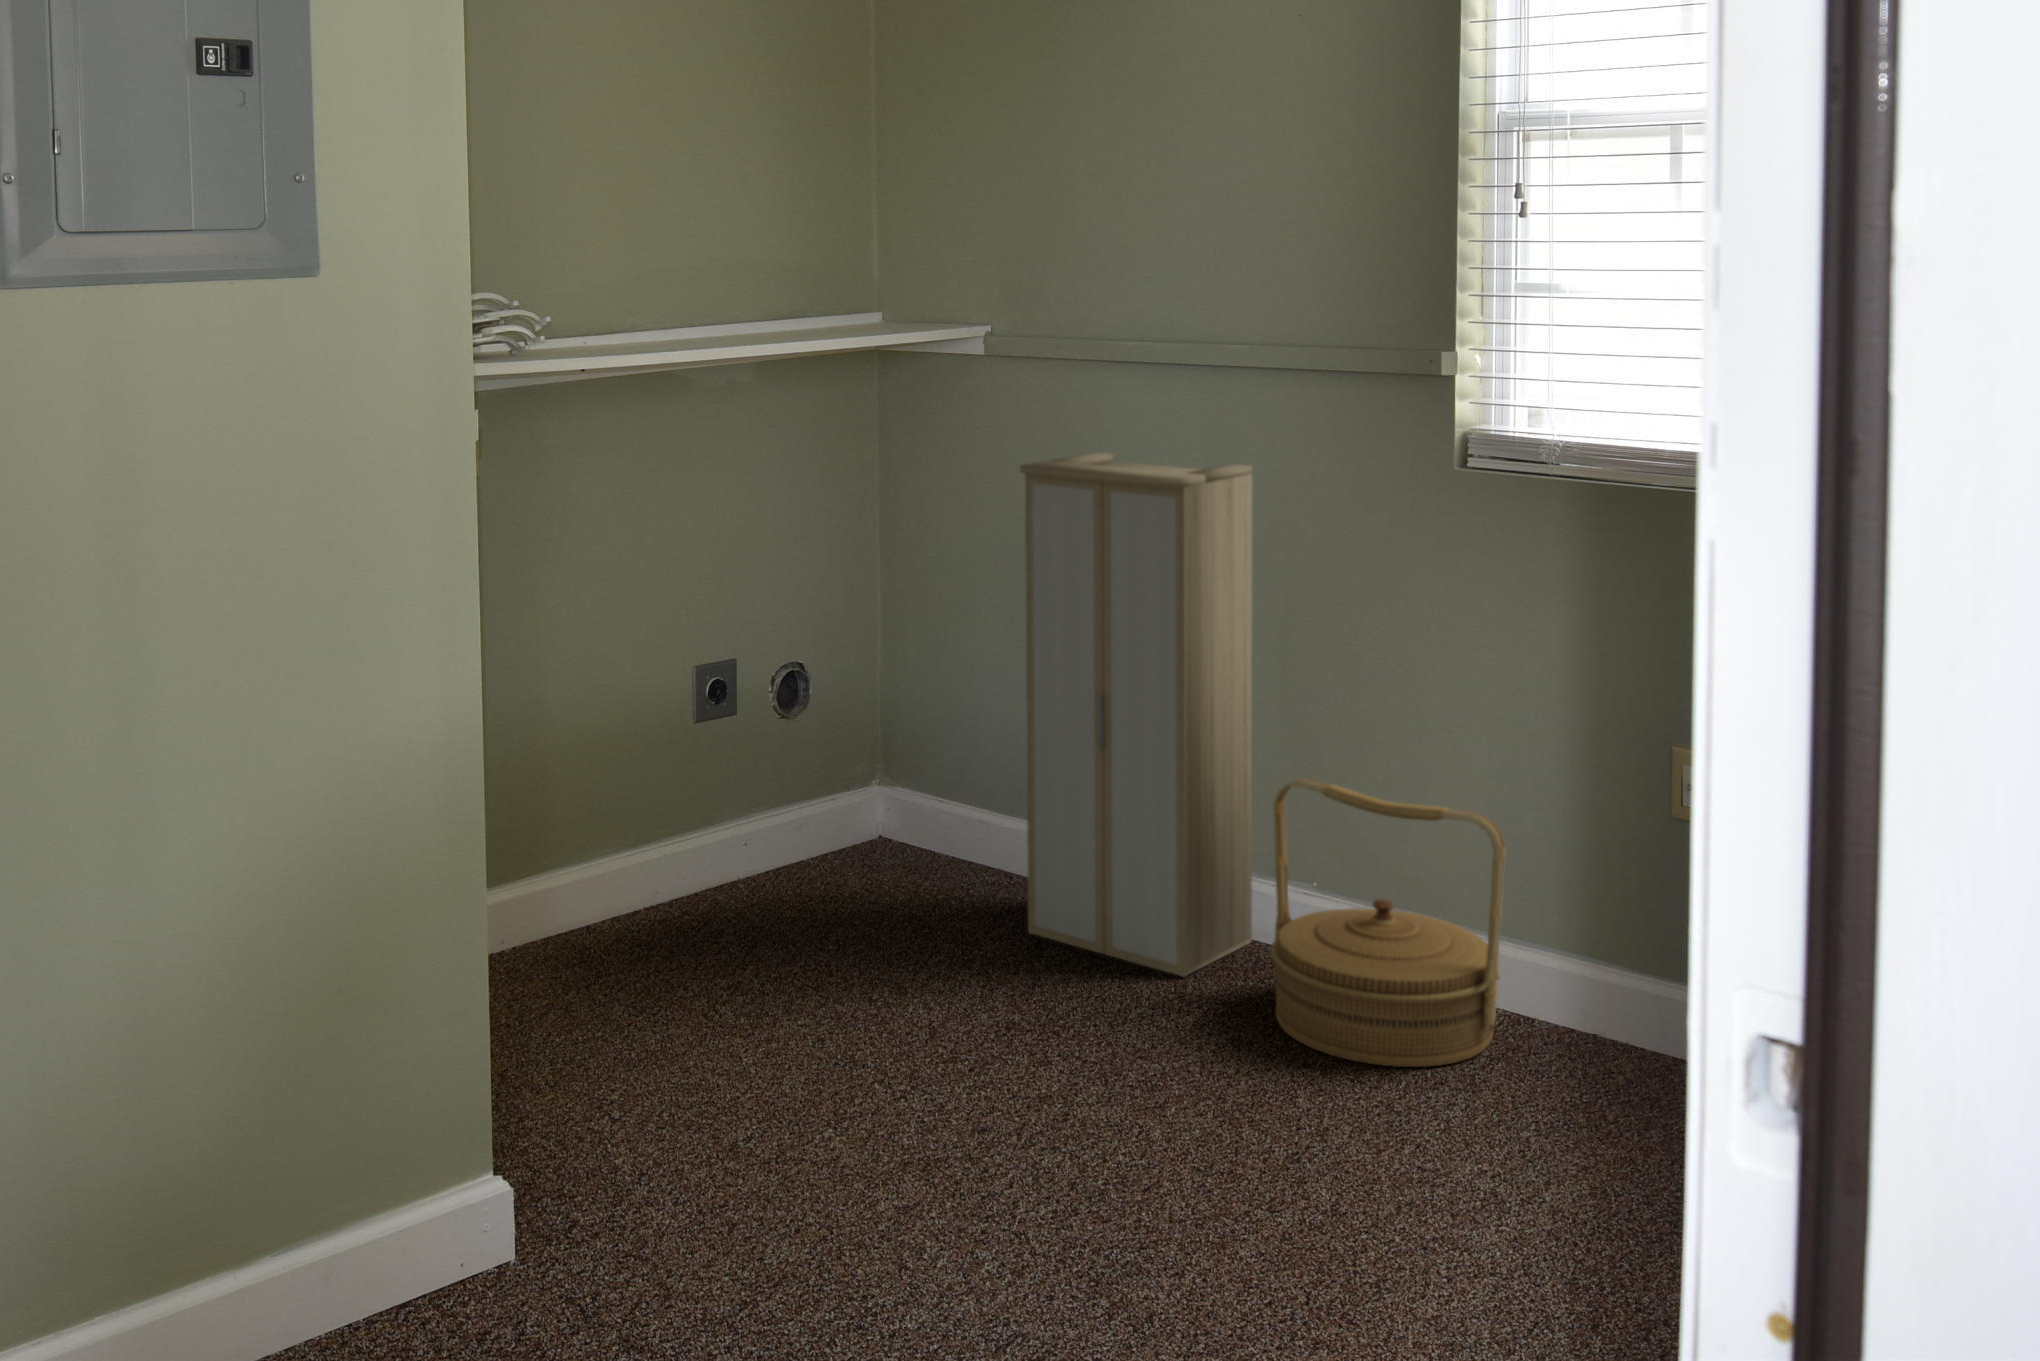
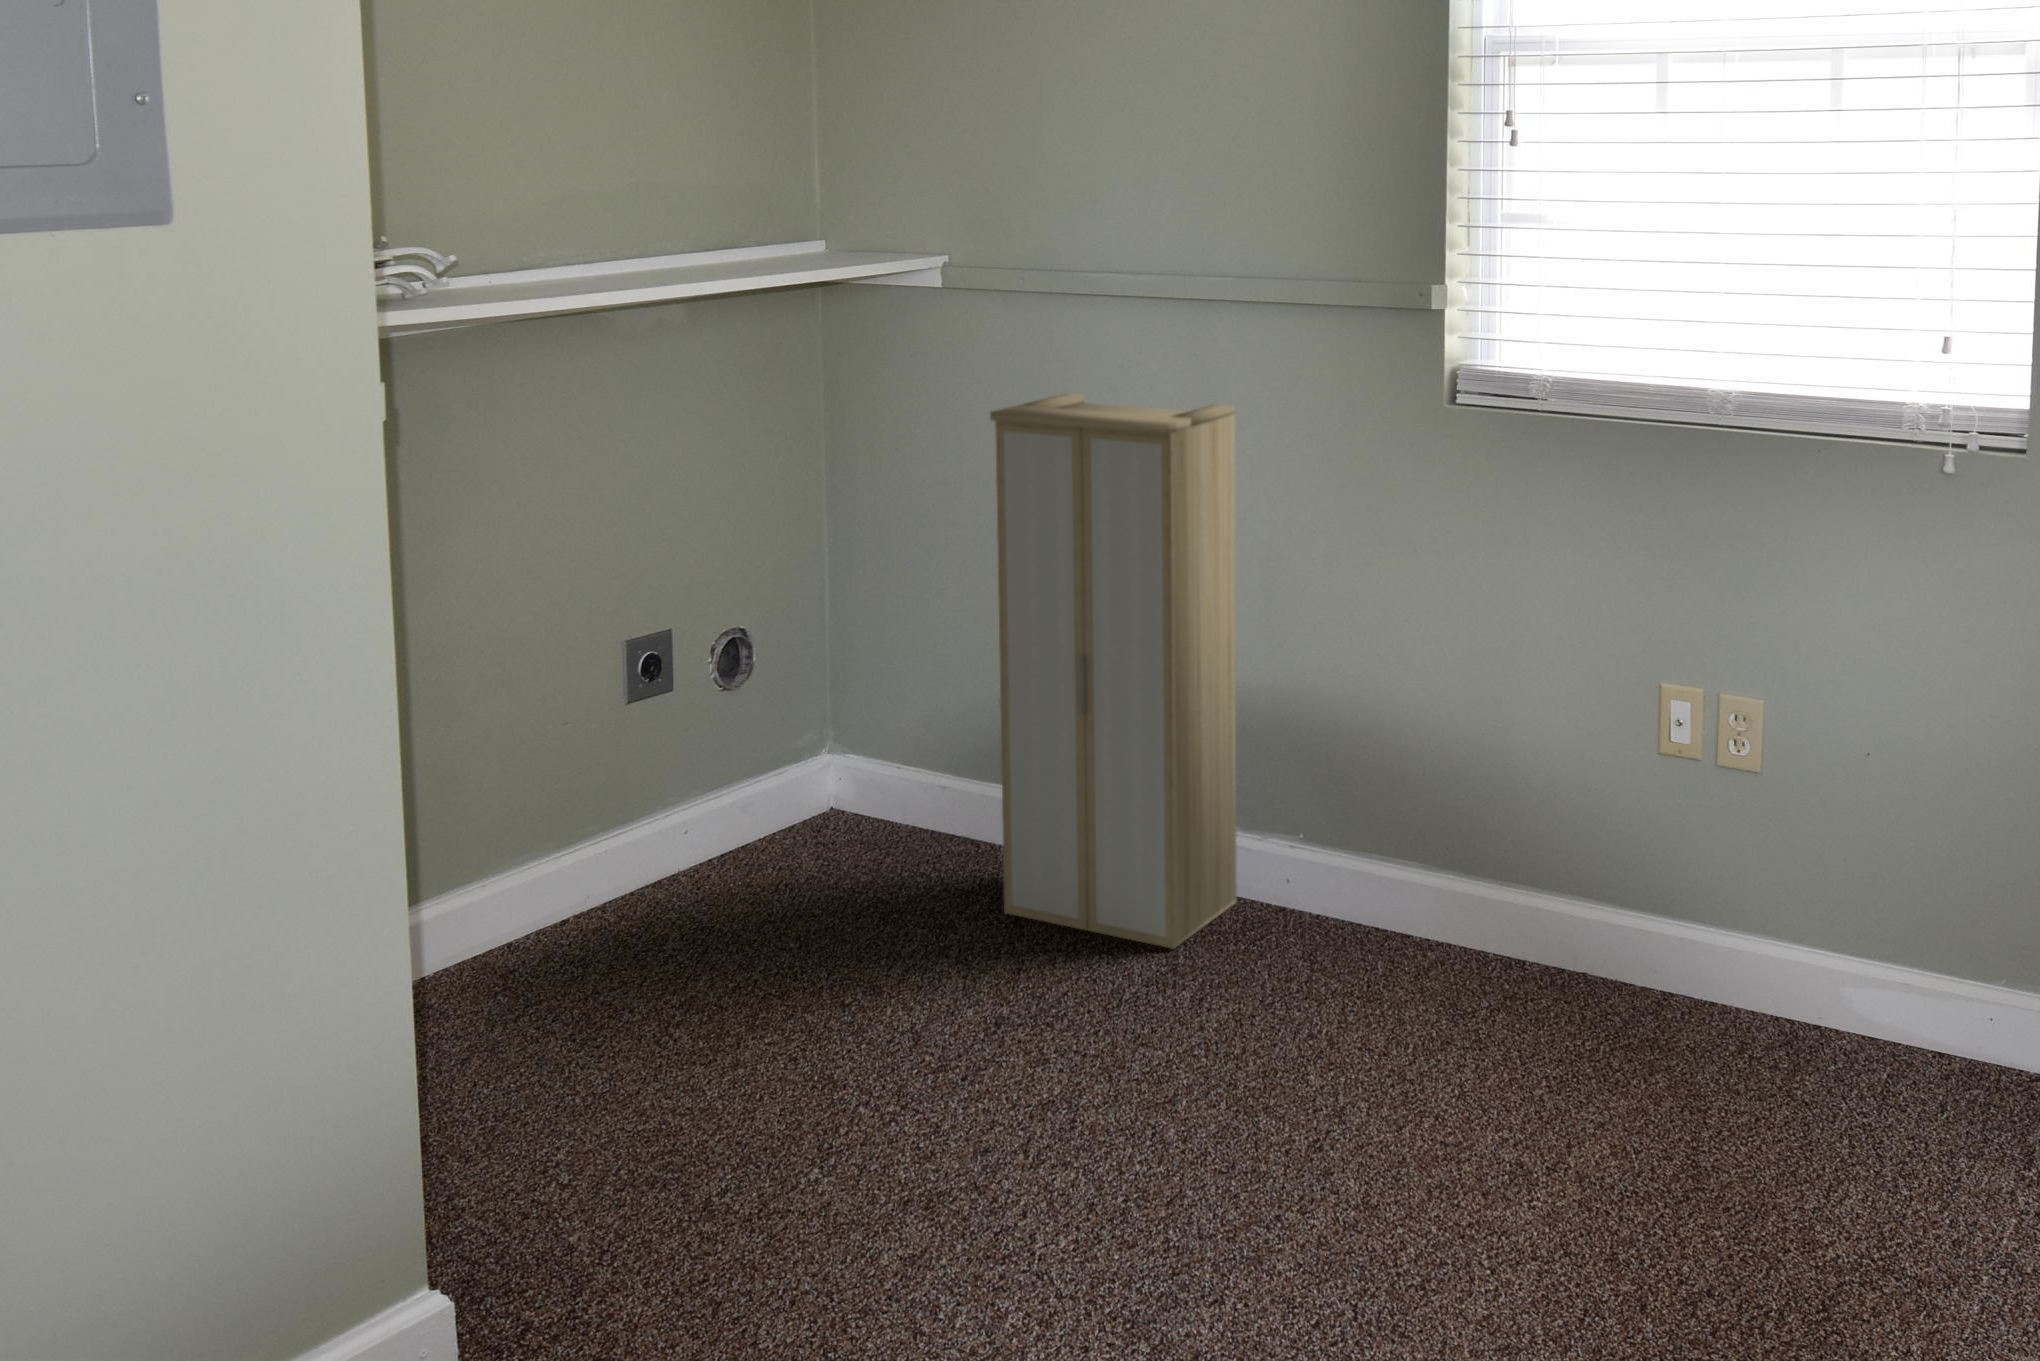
woven basket: present [1271,778,1506,1067] -> none [1267,735,1504,1029]

